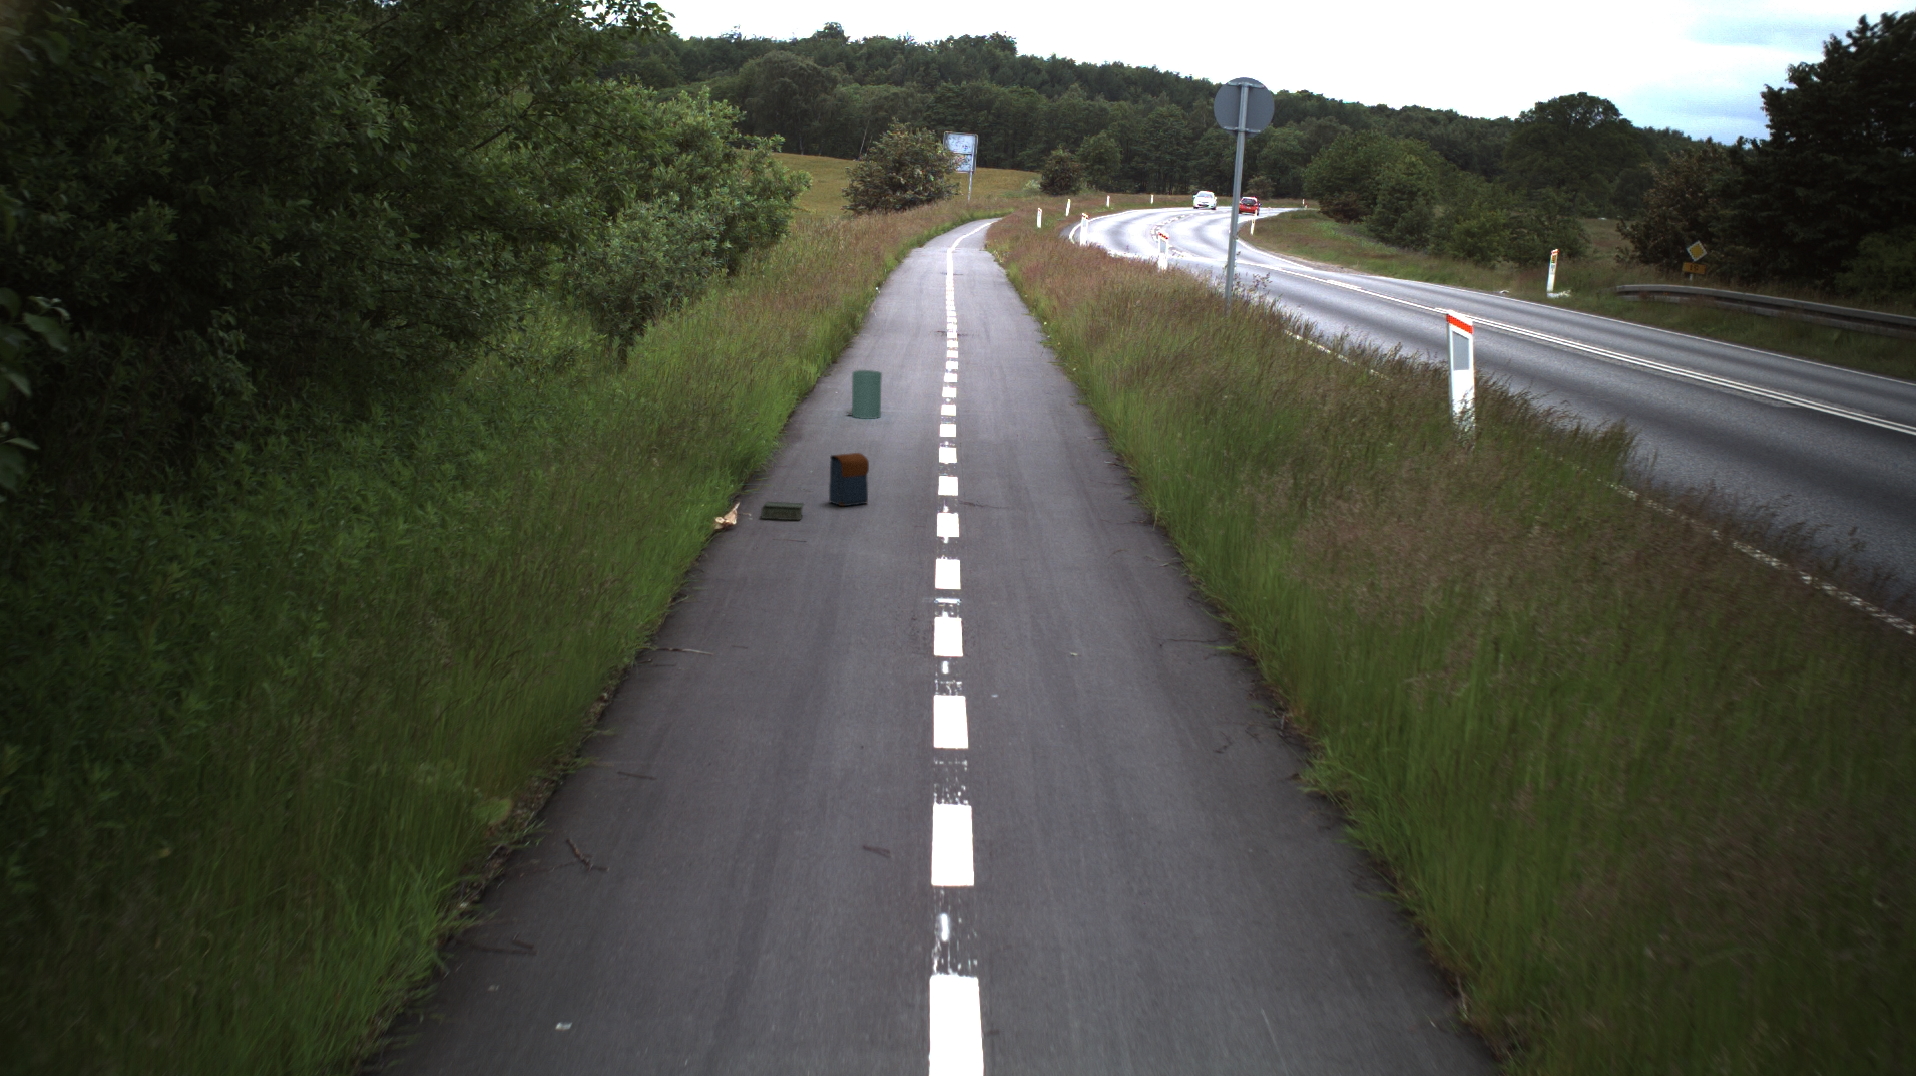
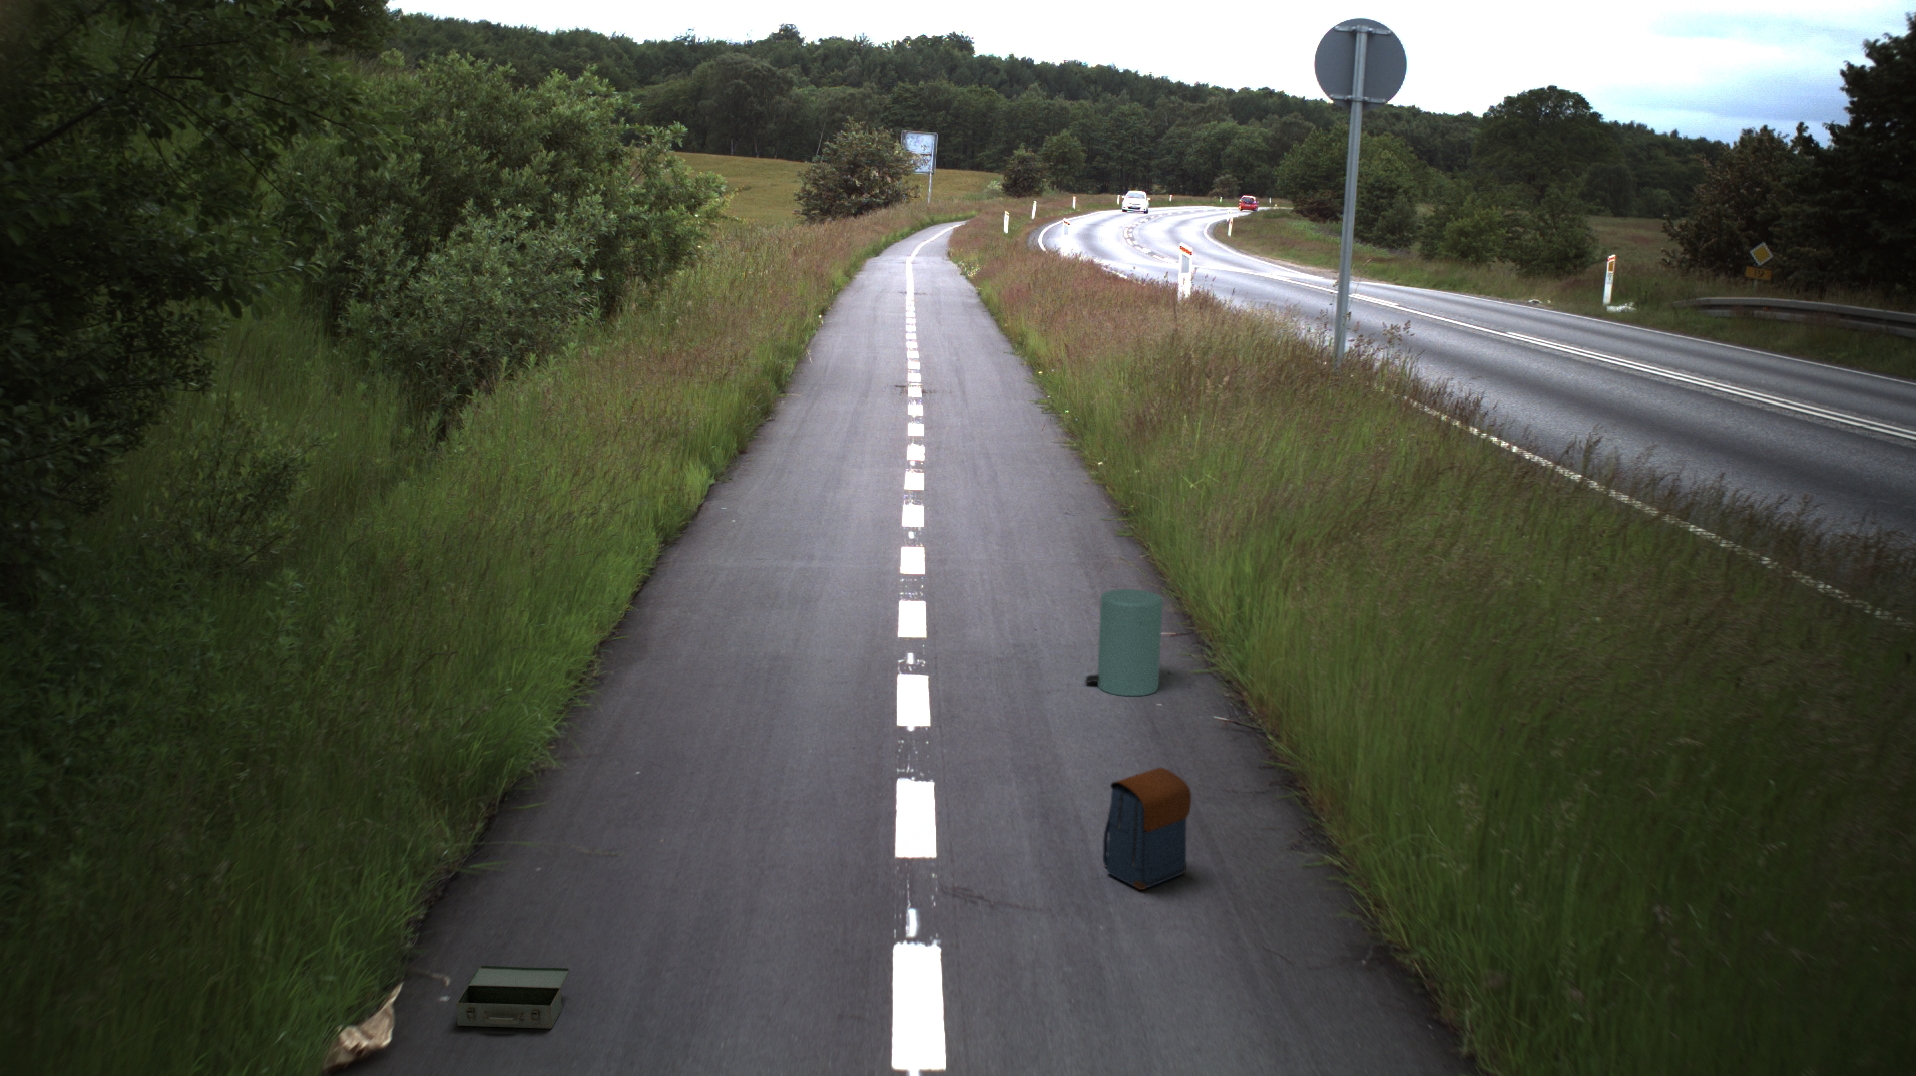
trash can: present [851,370,882,419] -> present [1085,589,1163,696]
backpack: present [829,453,869,506] -> present [1103,768,1191,890]

